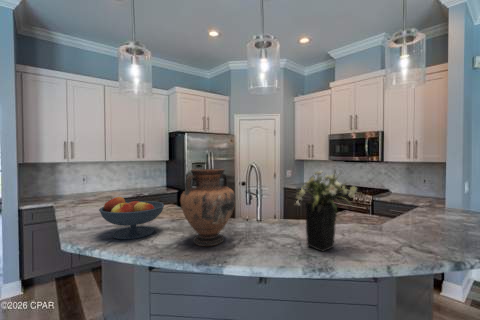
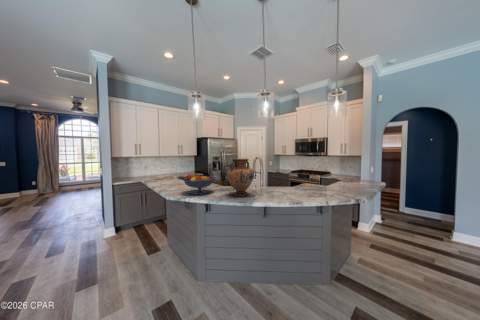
flower arrangement: present [295,171,357,252] -> none [283,158,317,197]

